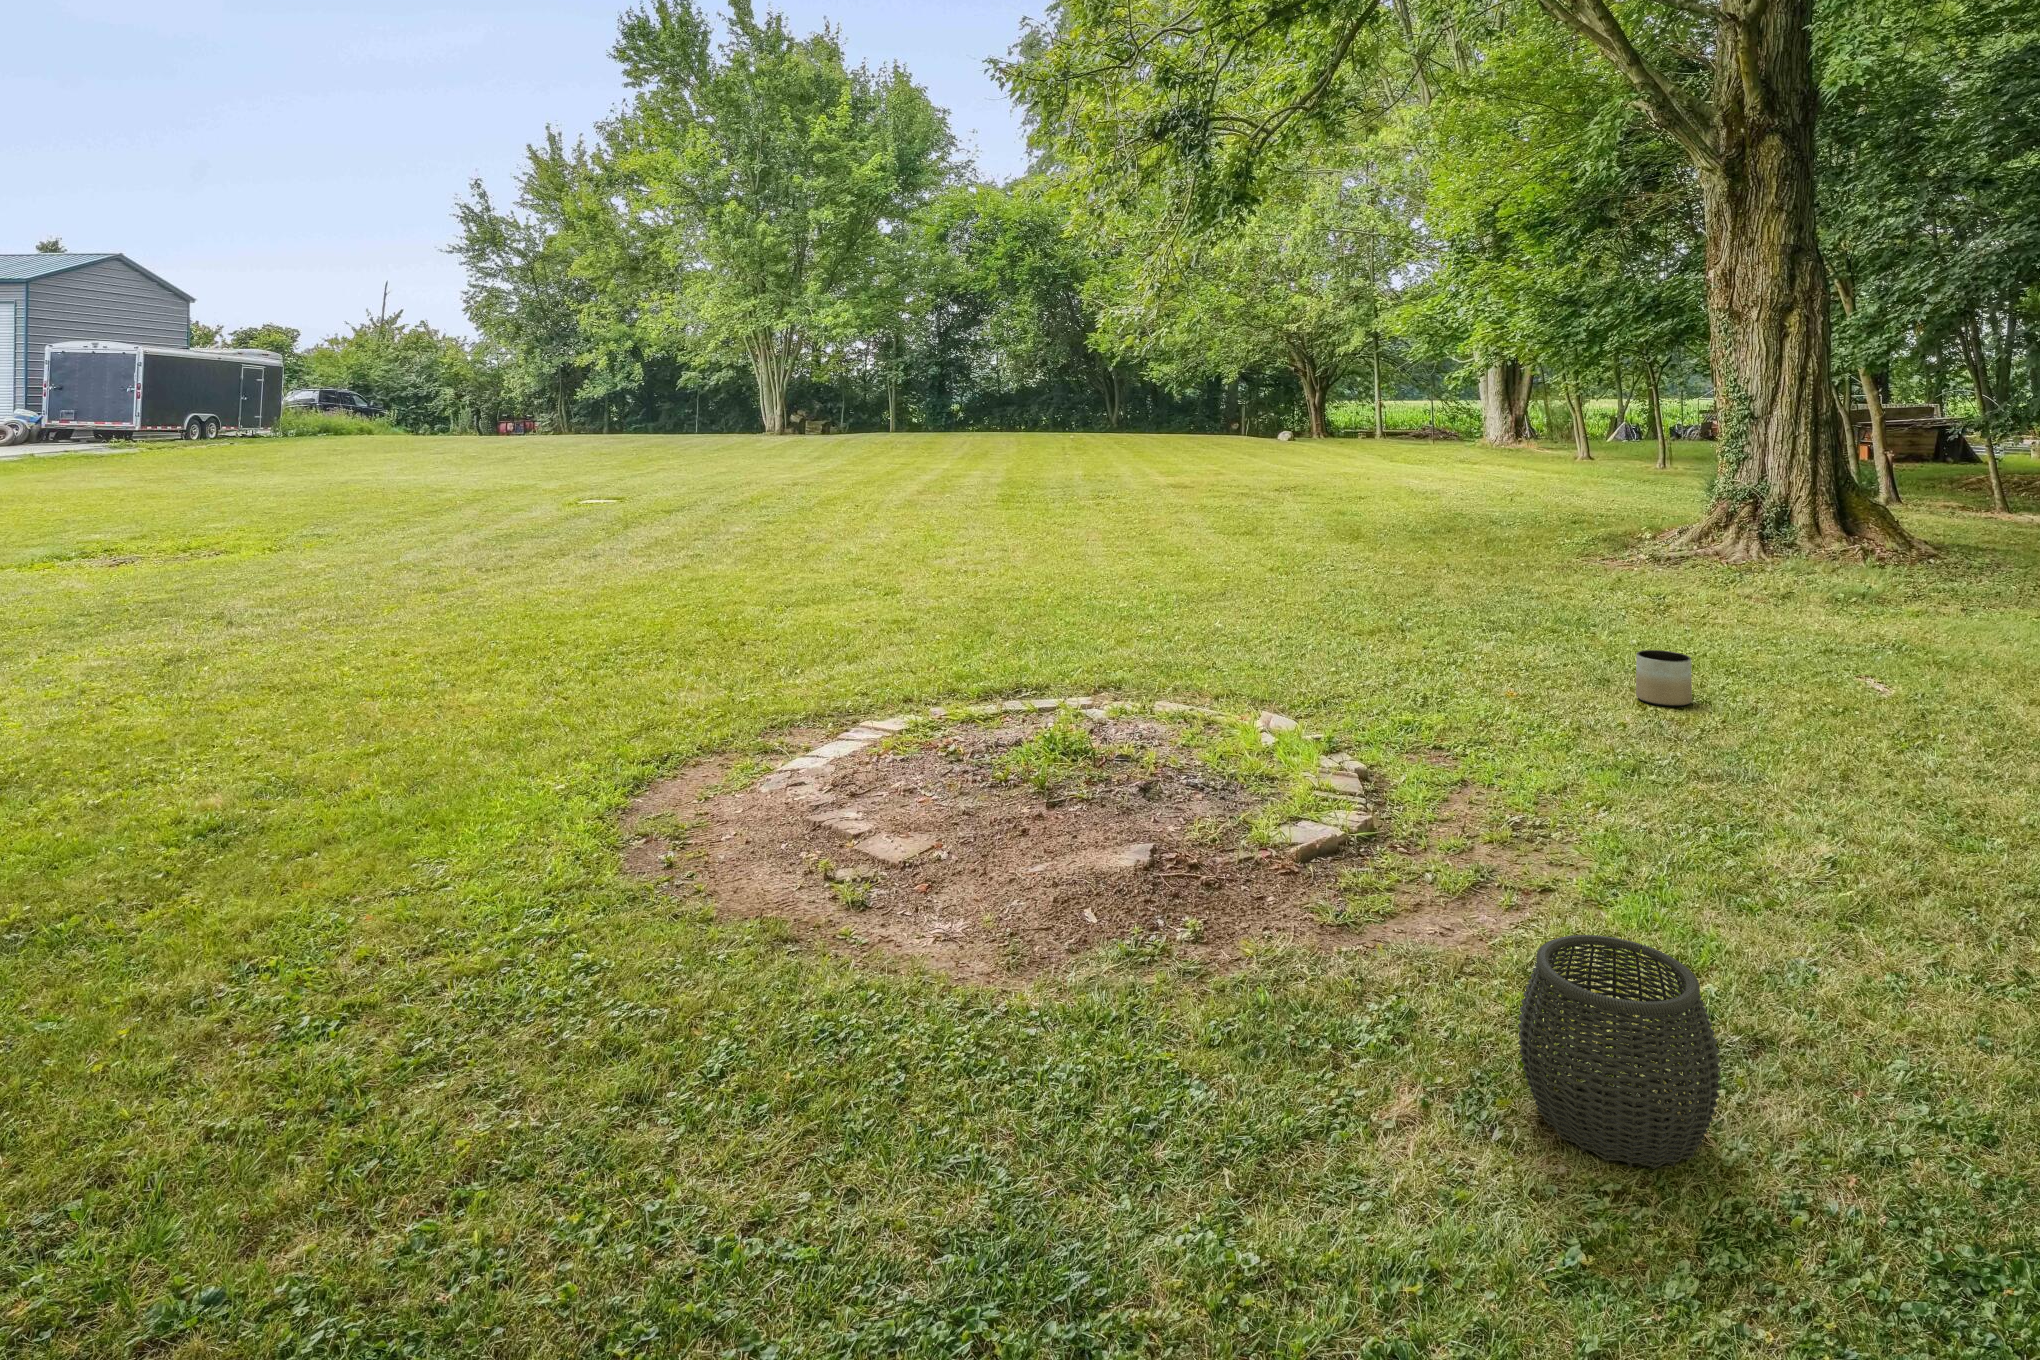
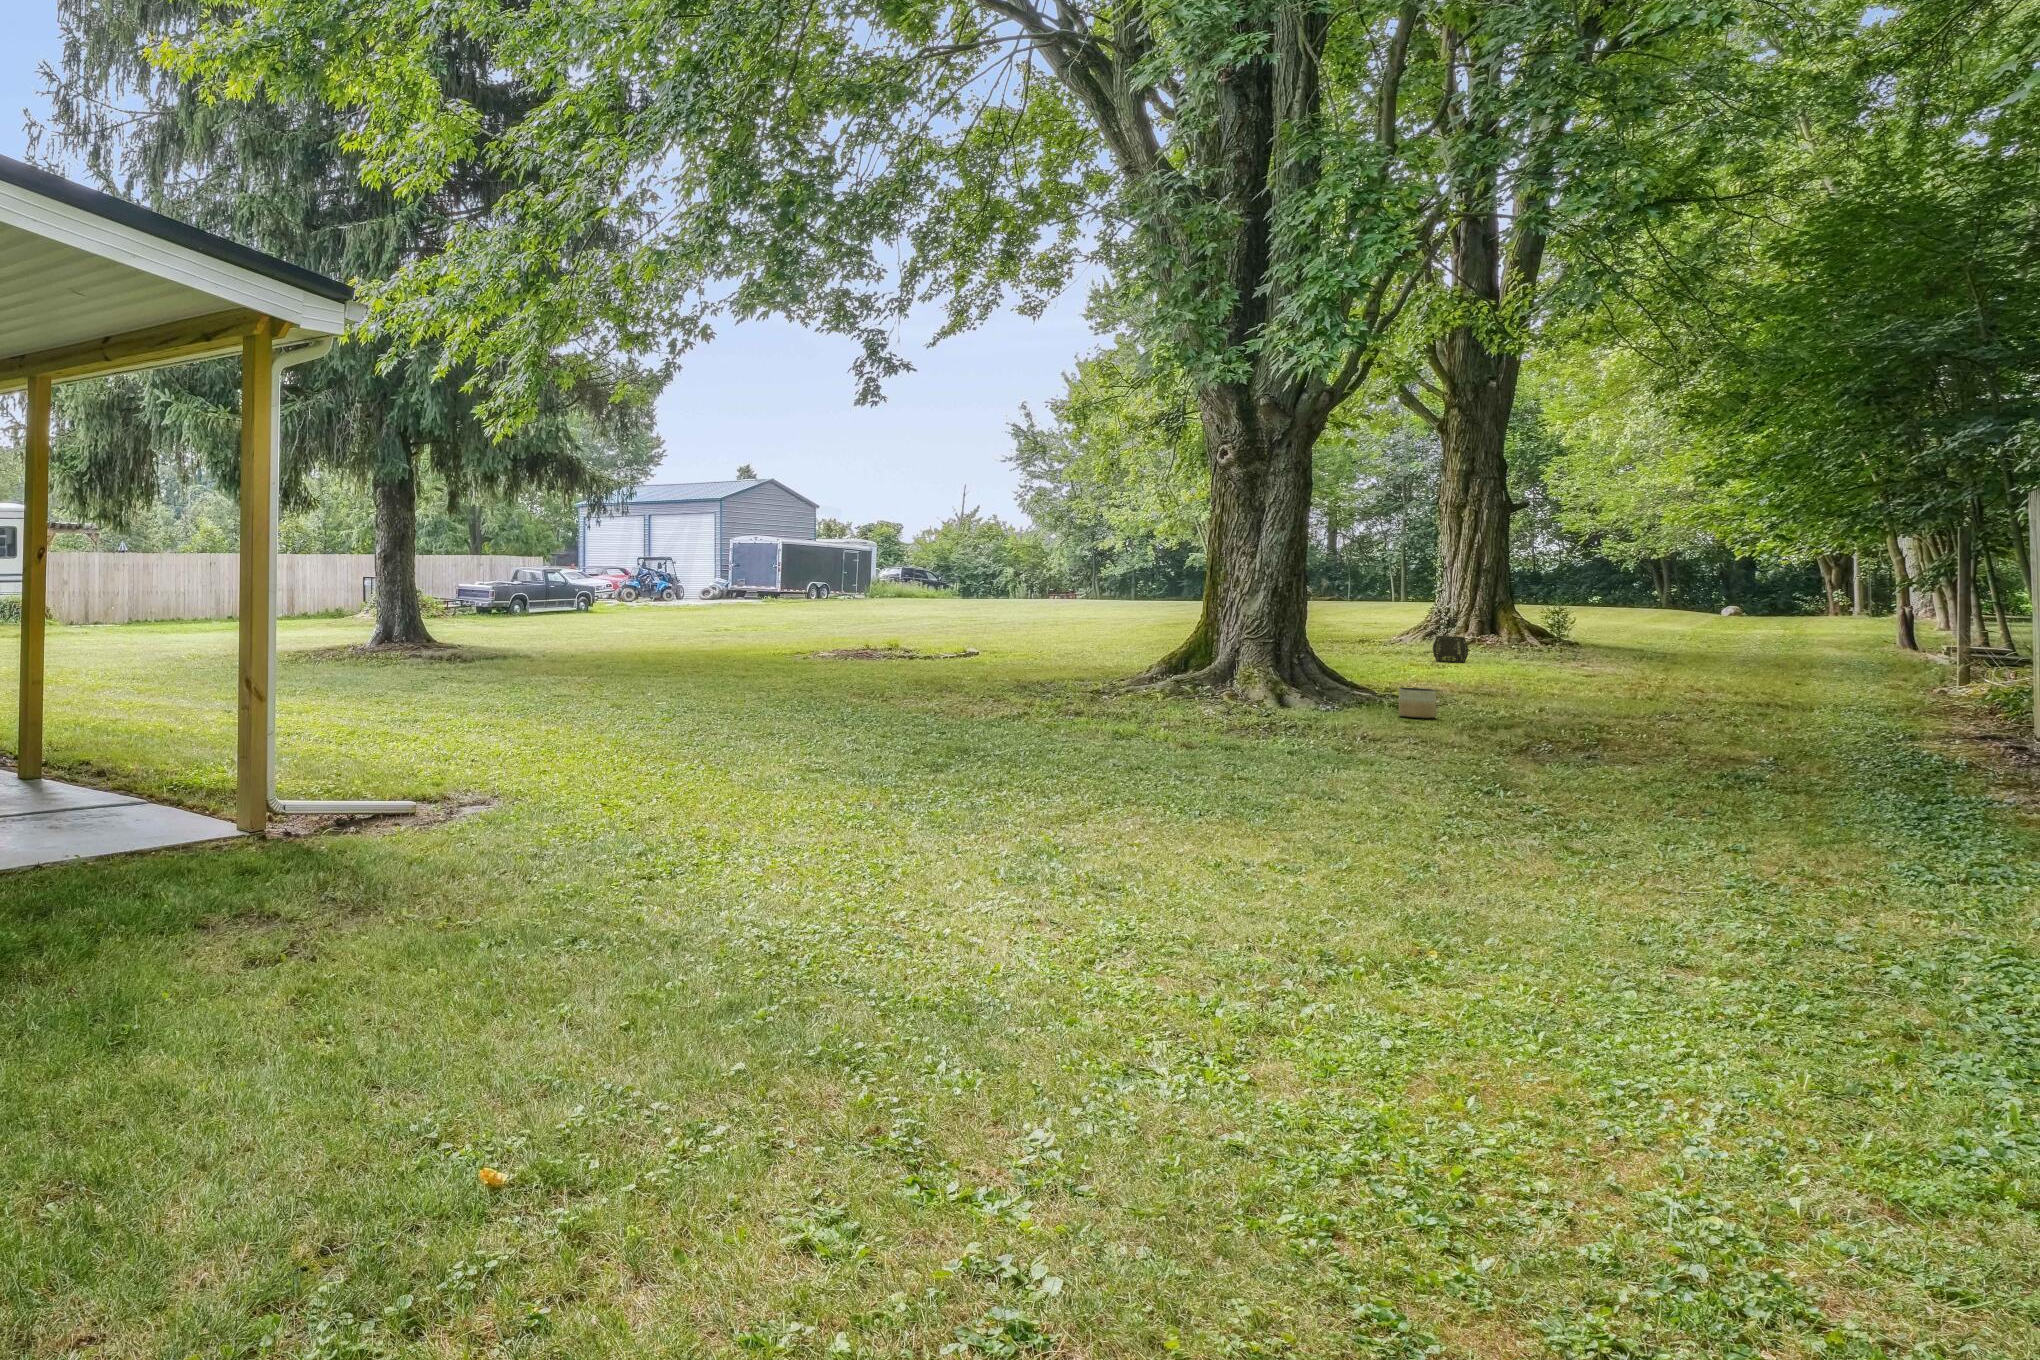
woven basket: present [1518,935,1721,1169] -> present [1433,636,1469,663]

